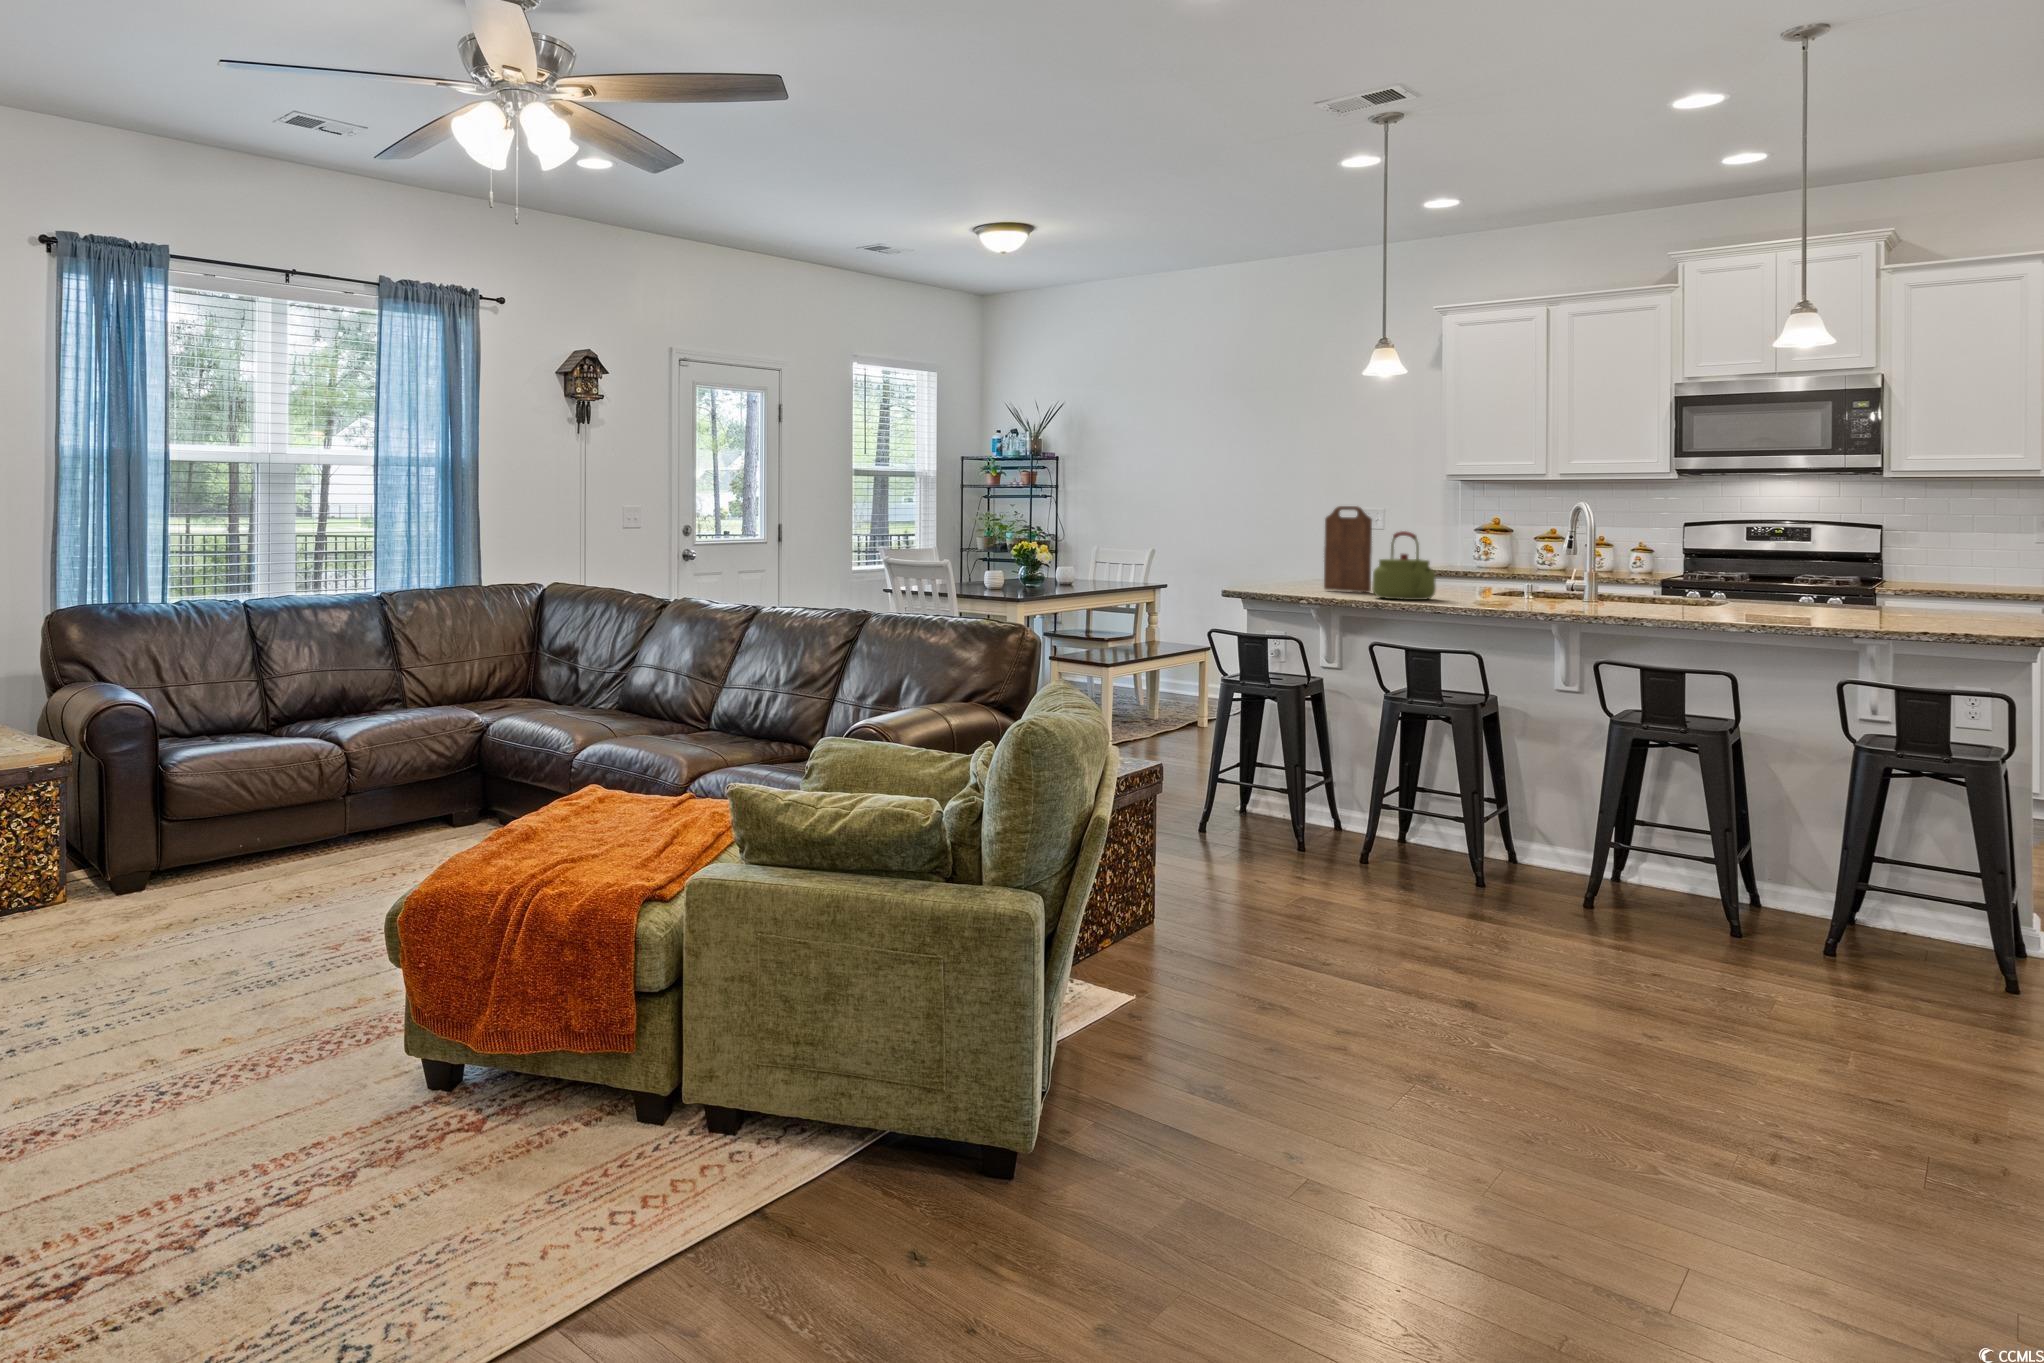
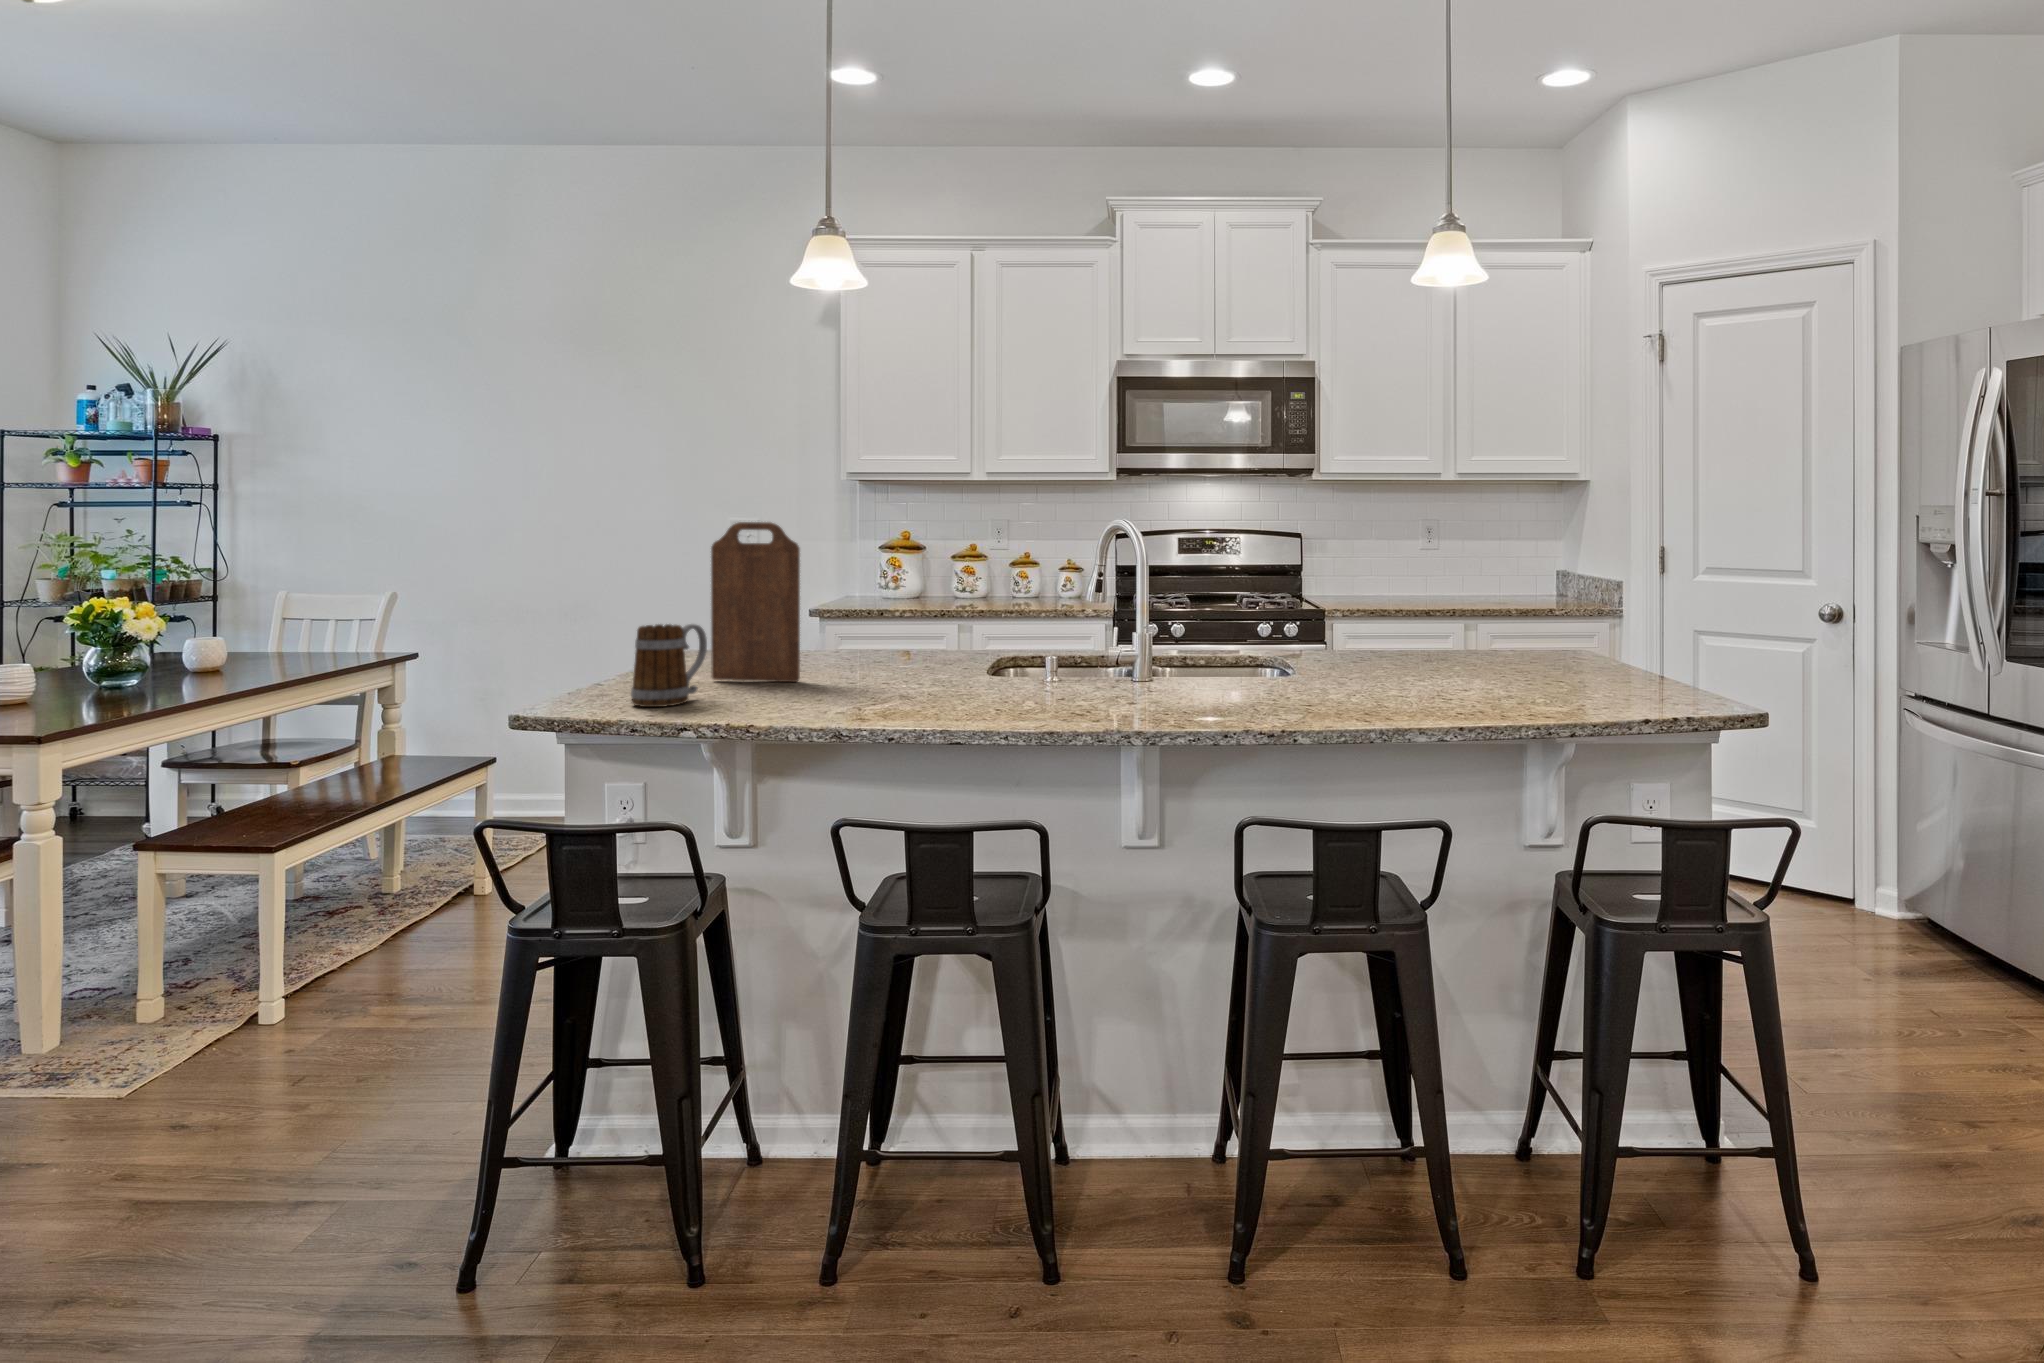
kettle: present [1372,531,1436,600] -> none [826,573,943,711]
mug: none [1279,555,1317,594] -> present [631,624,707,707]

